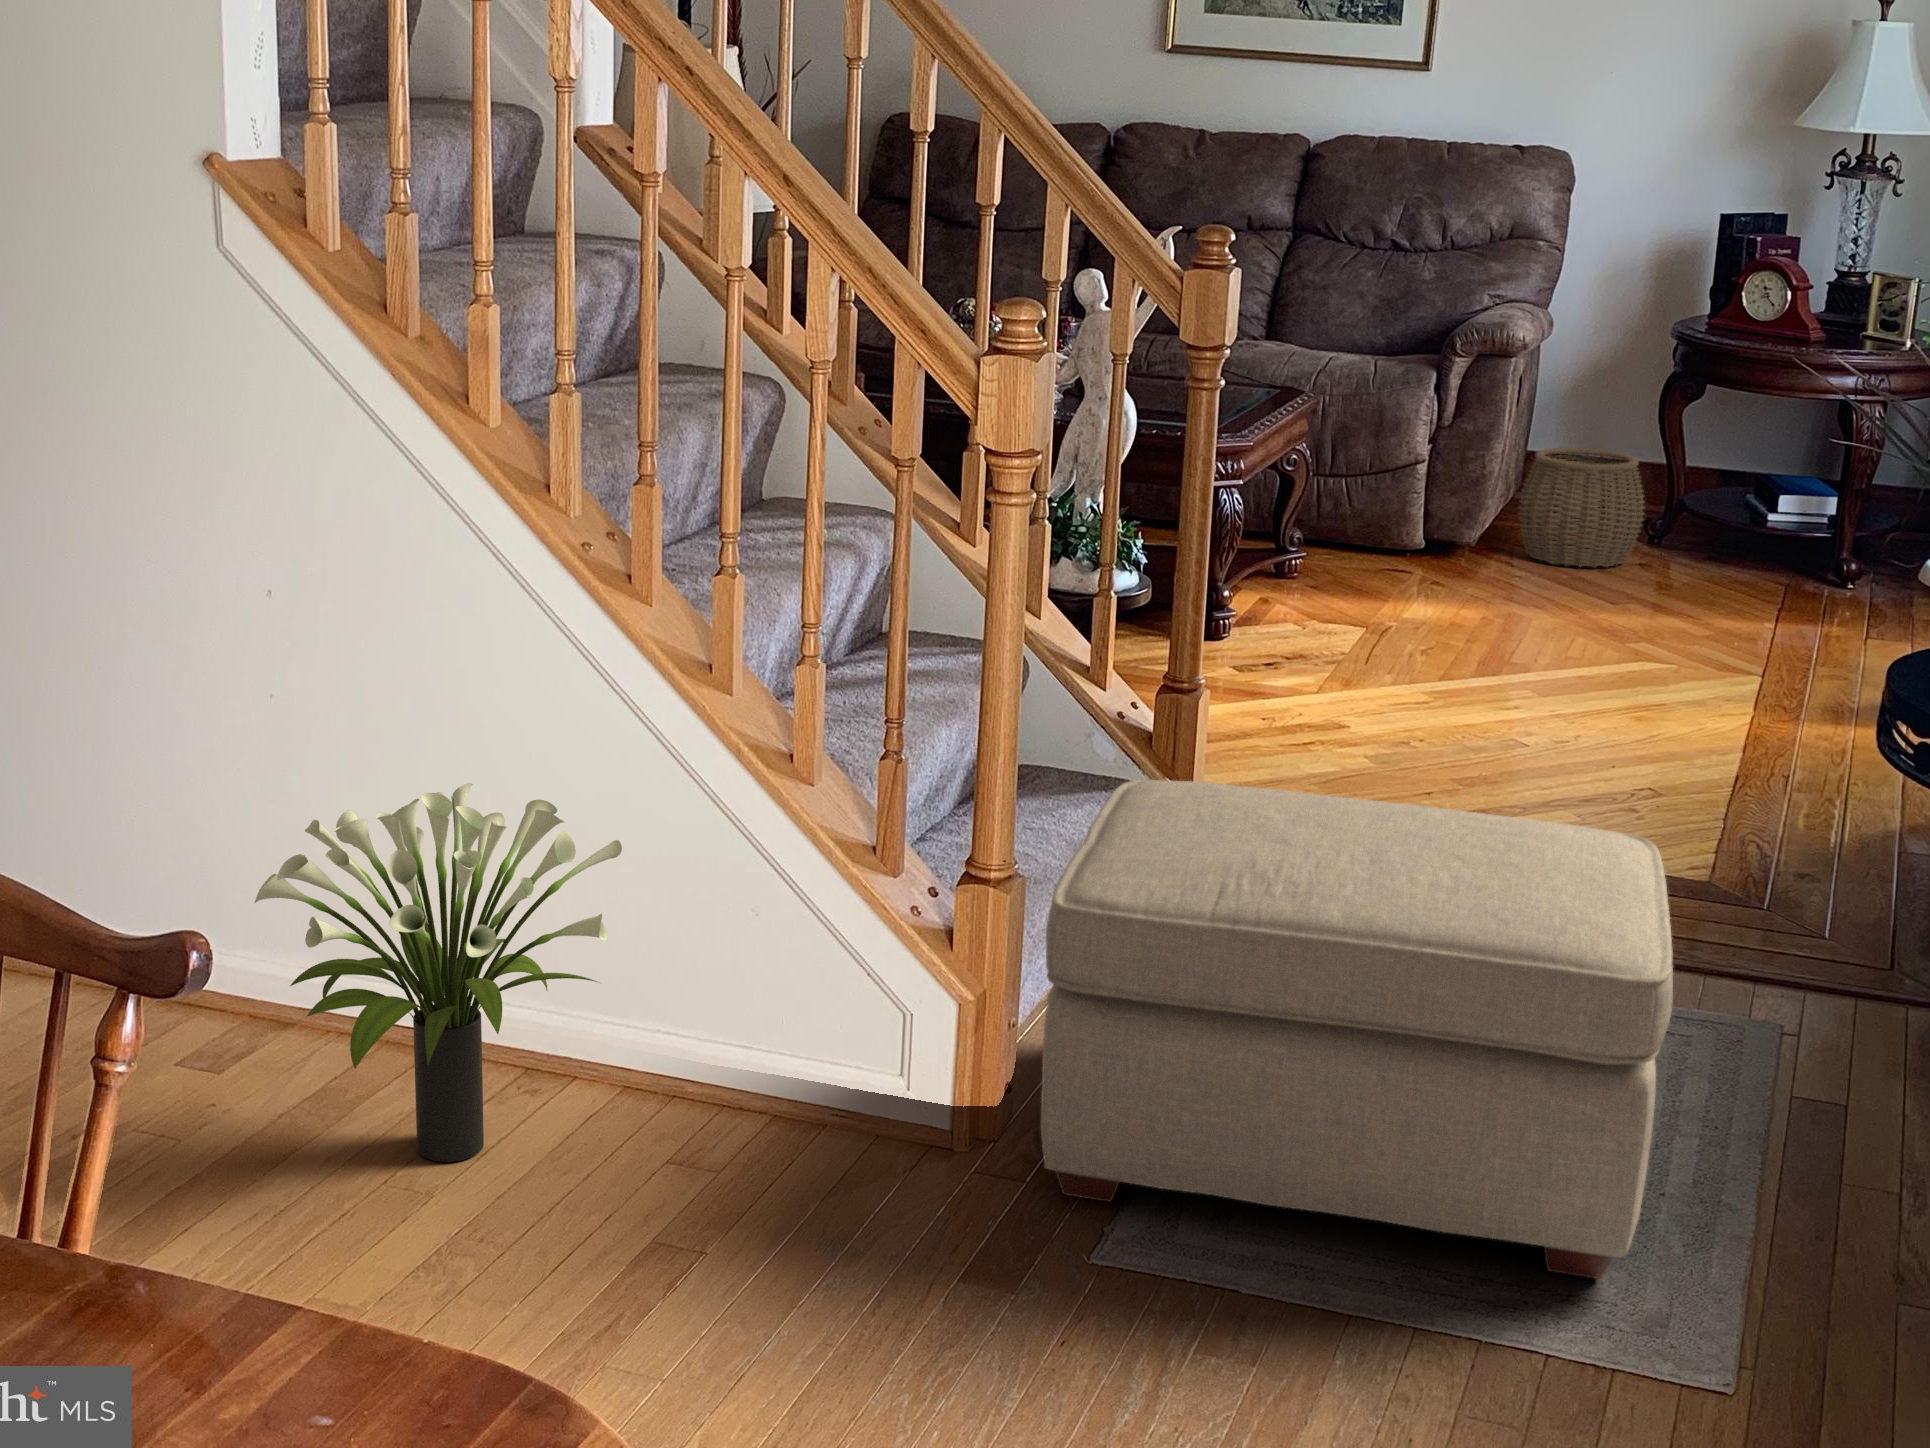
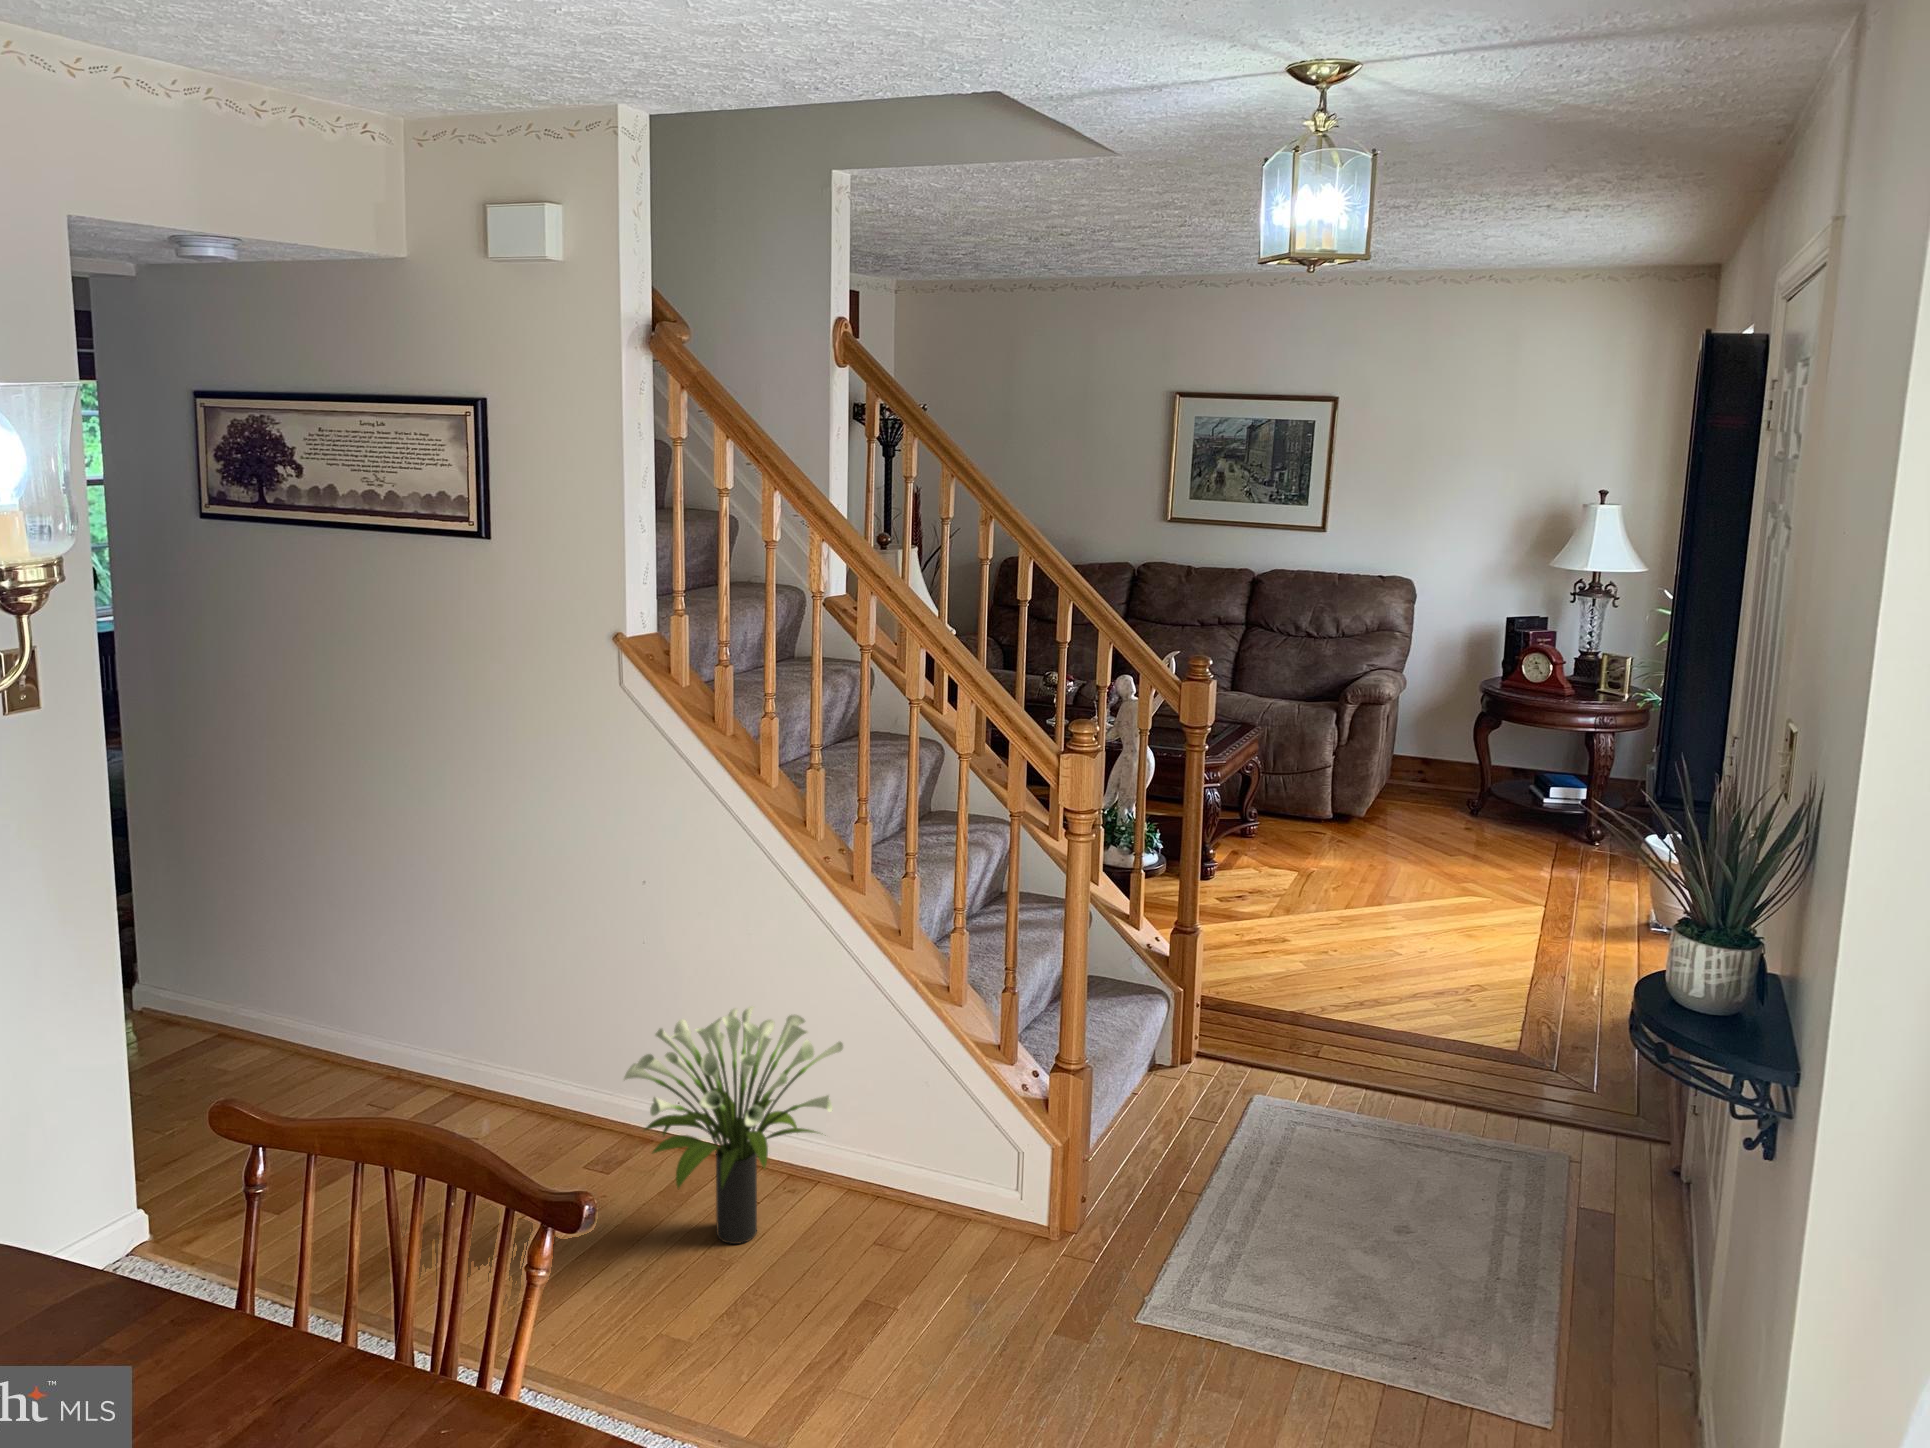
woven basket: present [1519,448,1644,568] -> none [1389,756,1467,829]
ottoman: present [1041,780,1673,1279] -> none [1103,1002,1512,1360]

